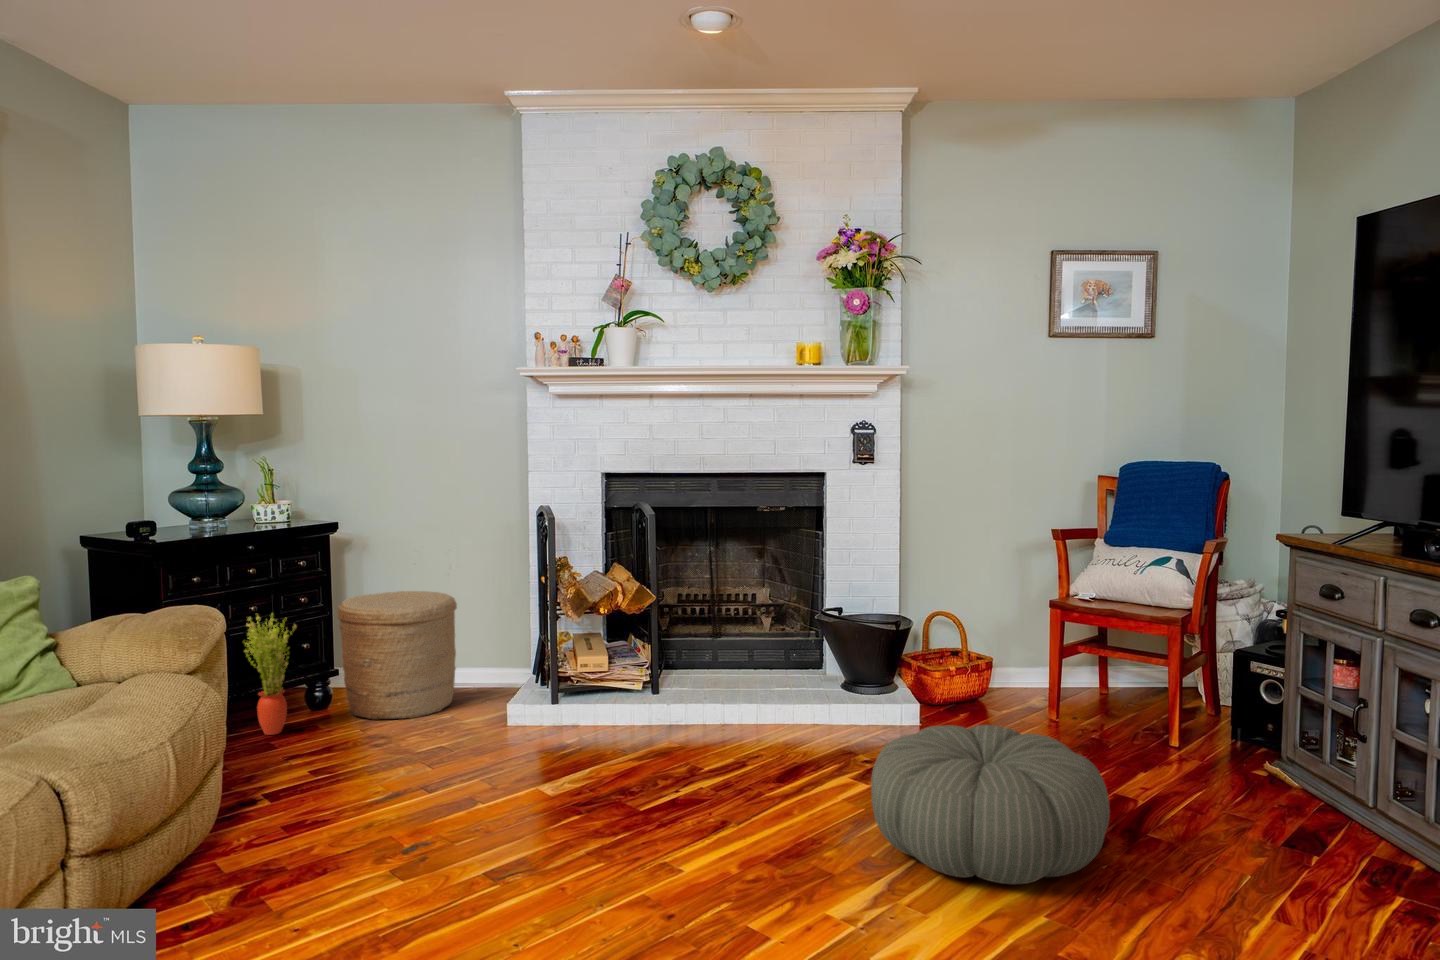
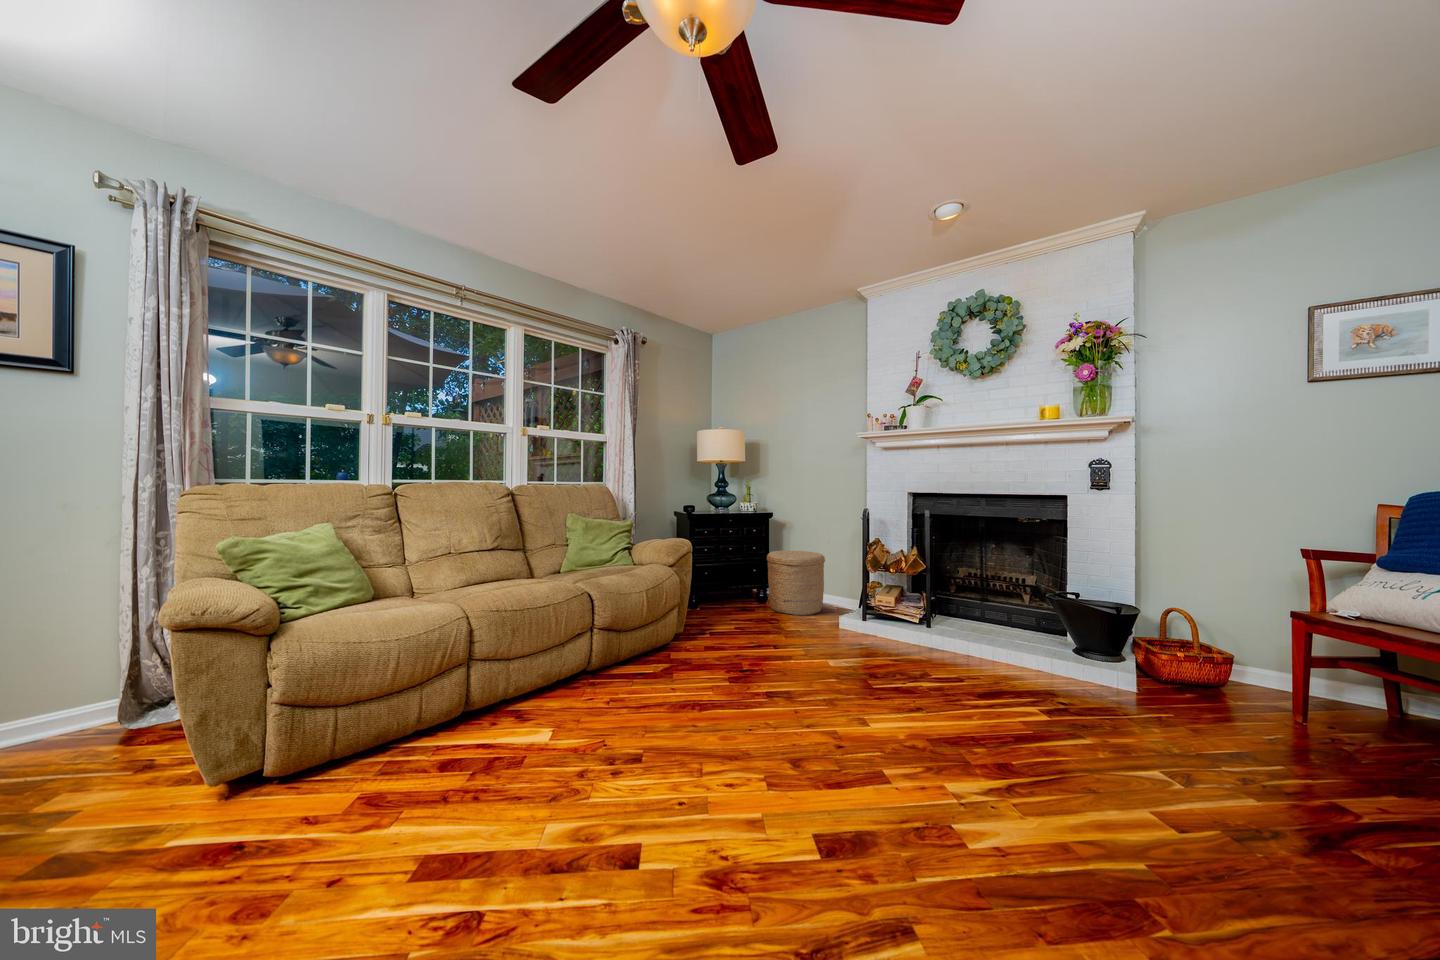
potted plant: present [245,616,296,735] -> none [721,552,746,610]
pouf: present [871,725,1110,884] -> none [1015,681,1275,843]

